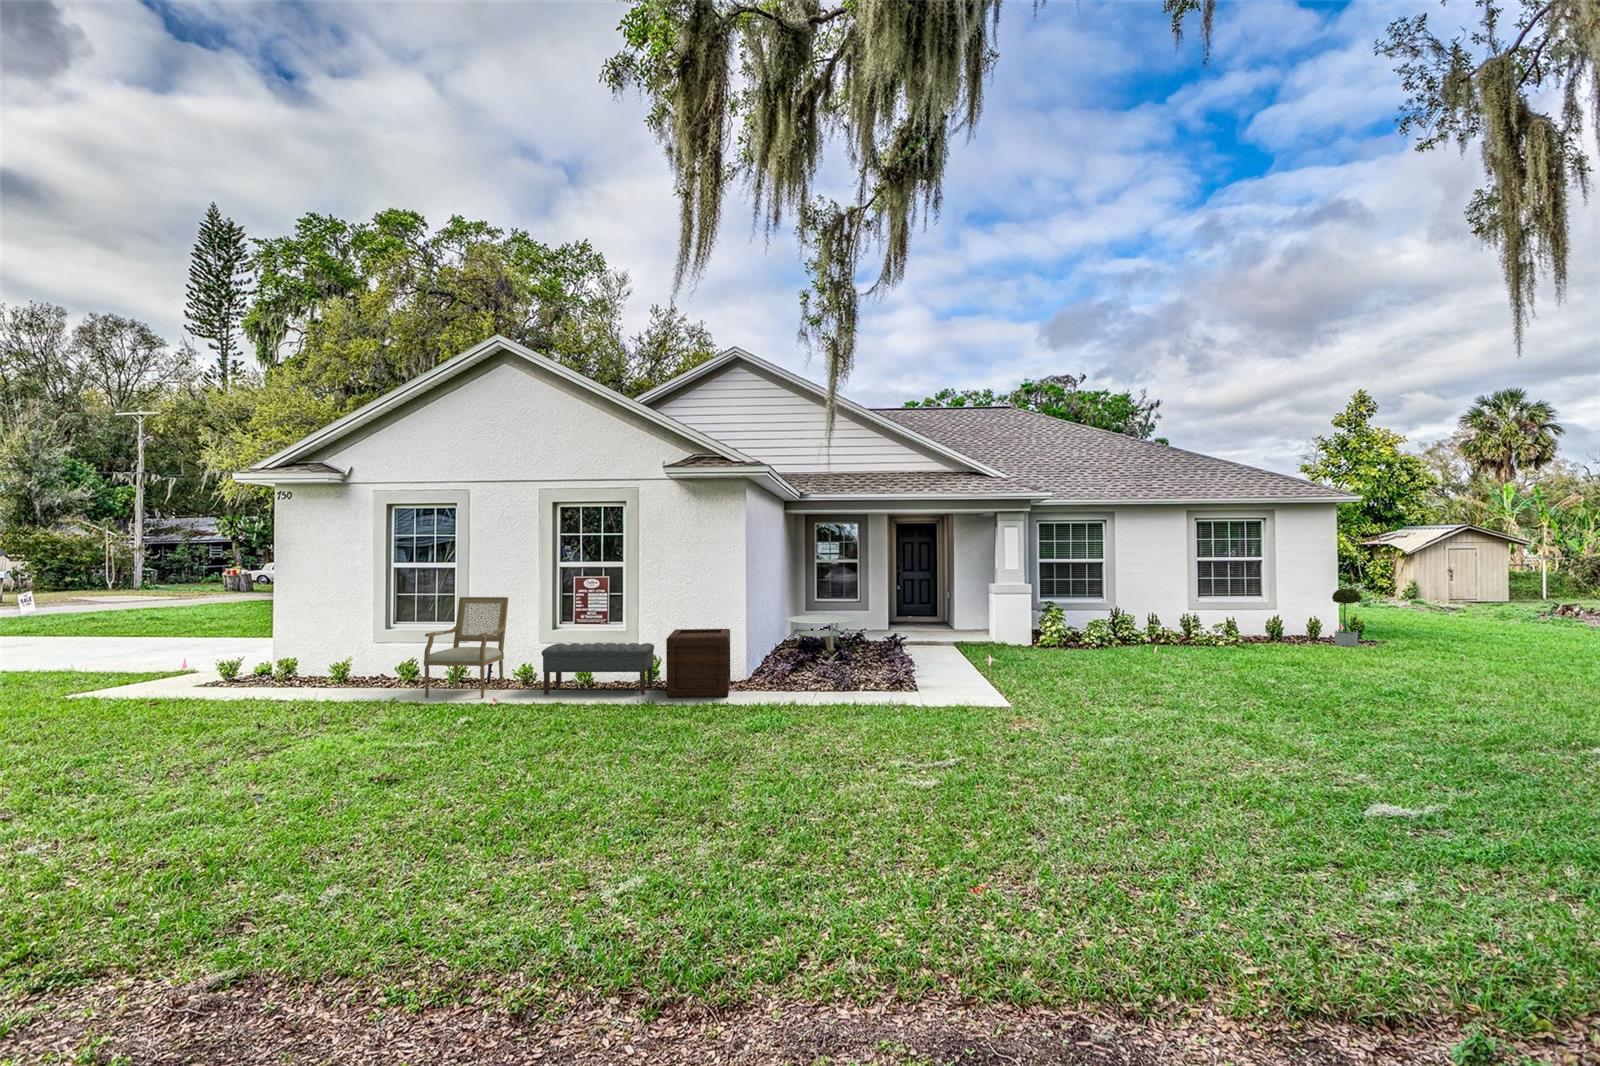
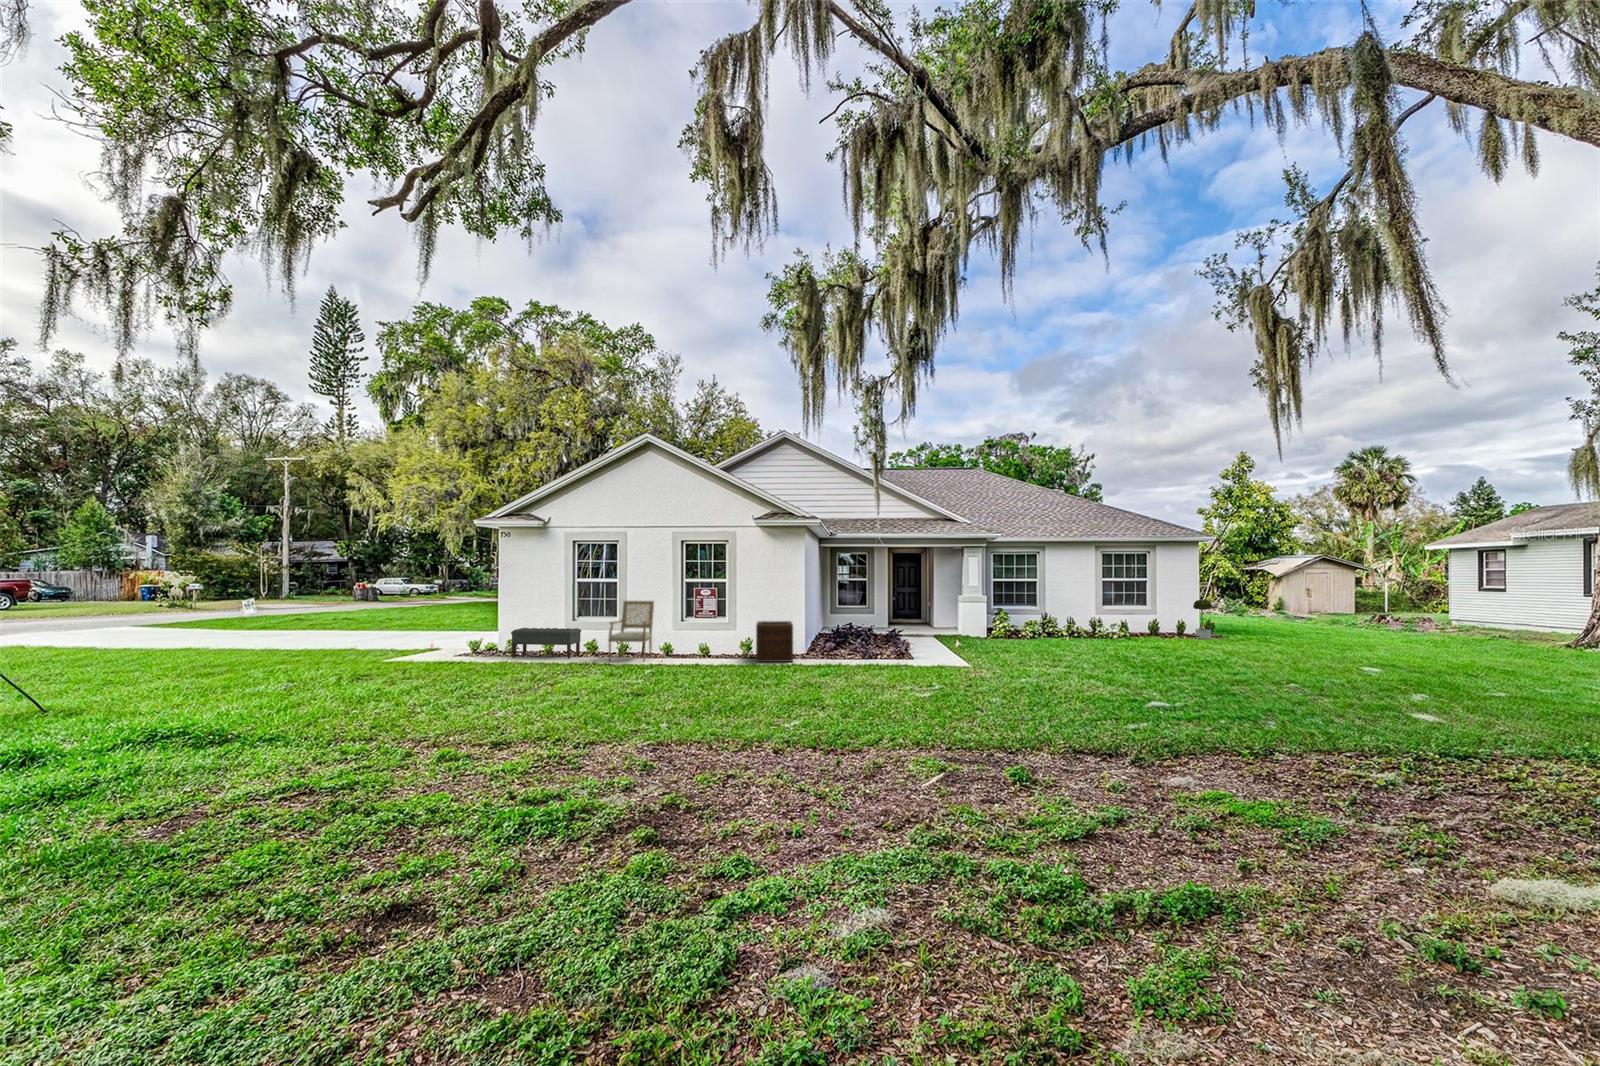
round table: present [786,615,854,651] -> none [820,617,866,640]
bench: present [542,643,654,695] -> present [511,628,581,659]

